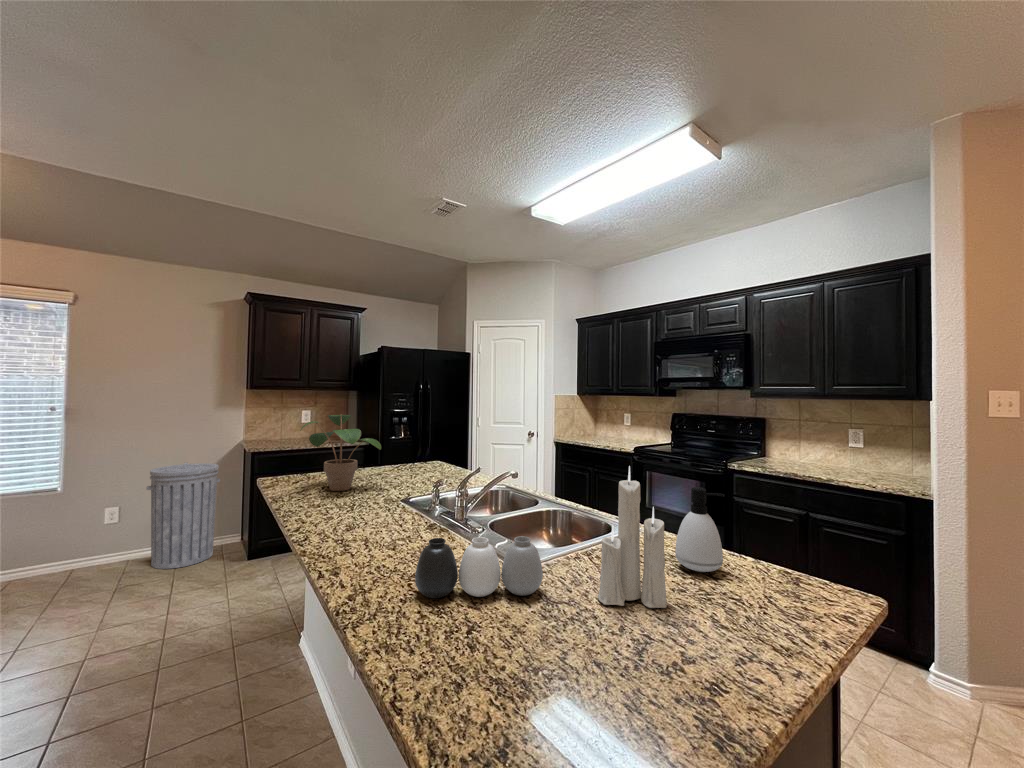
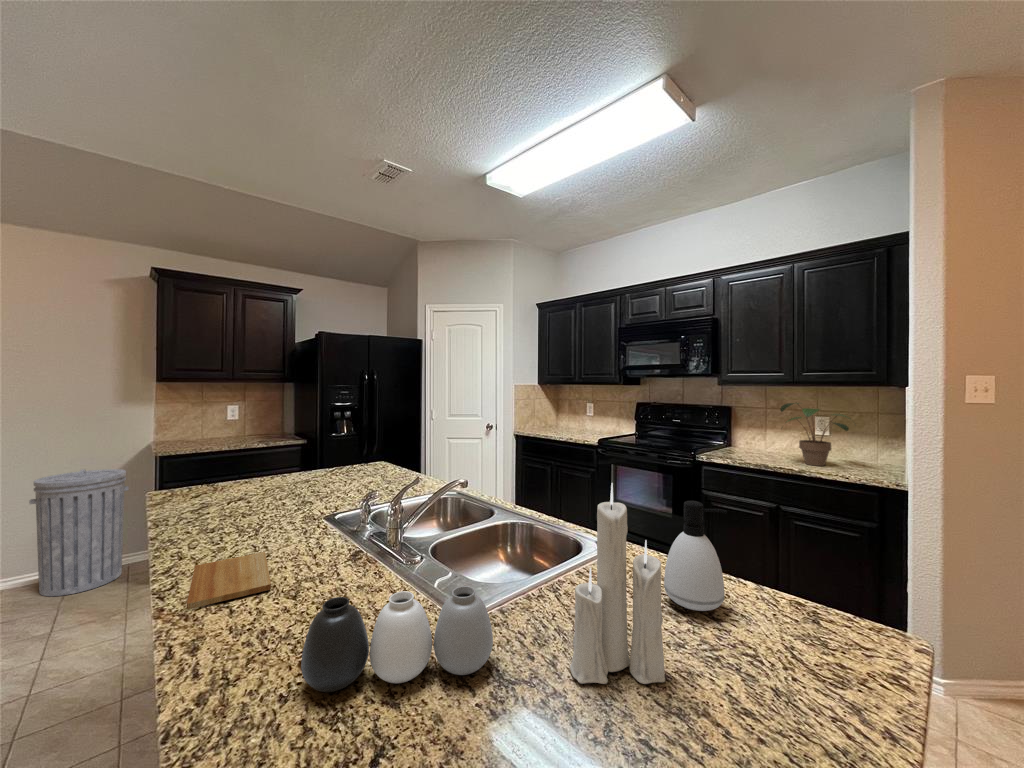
potted plant: present [301,414,381,491] -> present [780,402,851,466]
cutting board: none [317,521,376,552] -> present [187,552,271,609]

